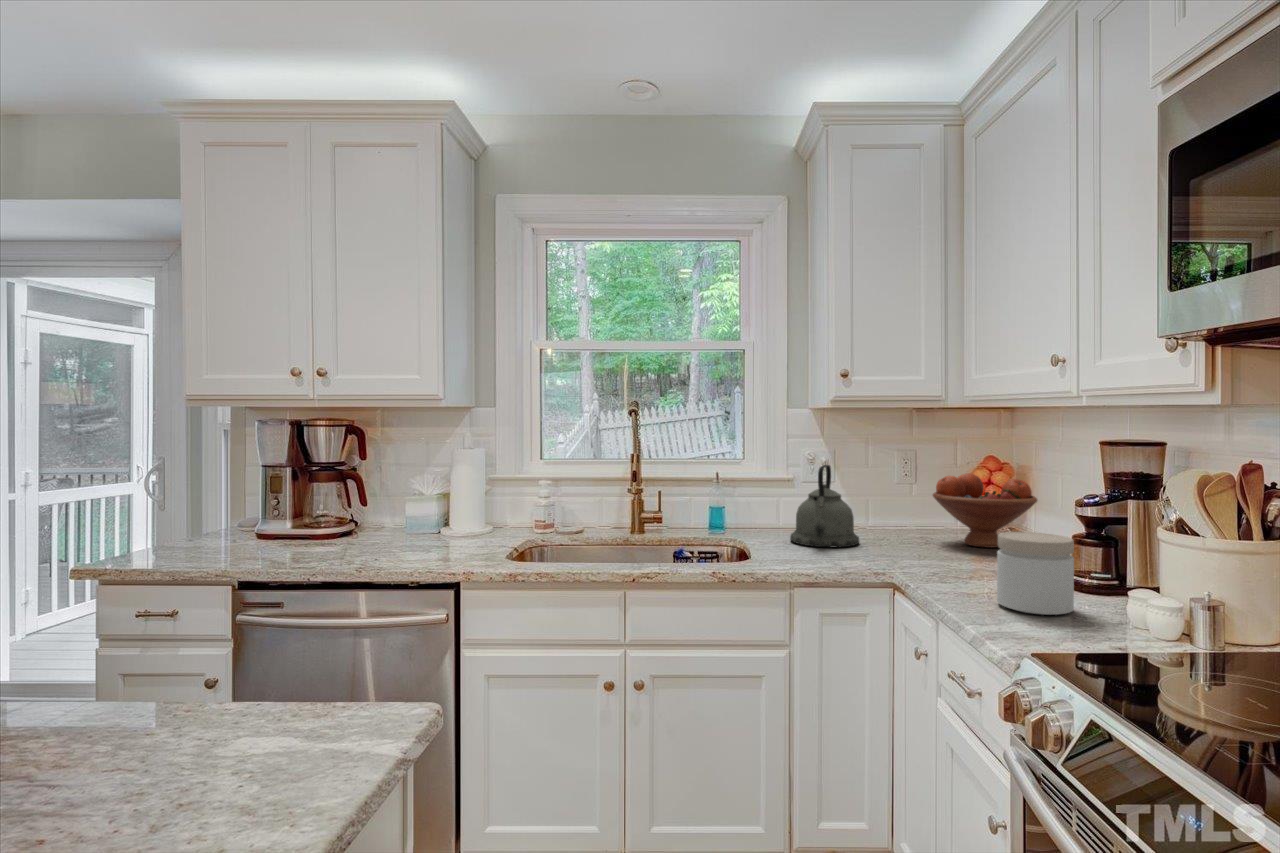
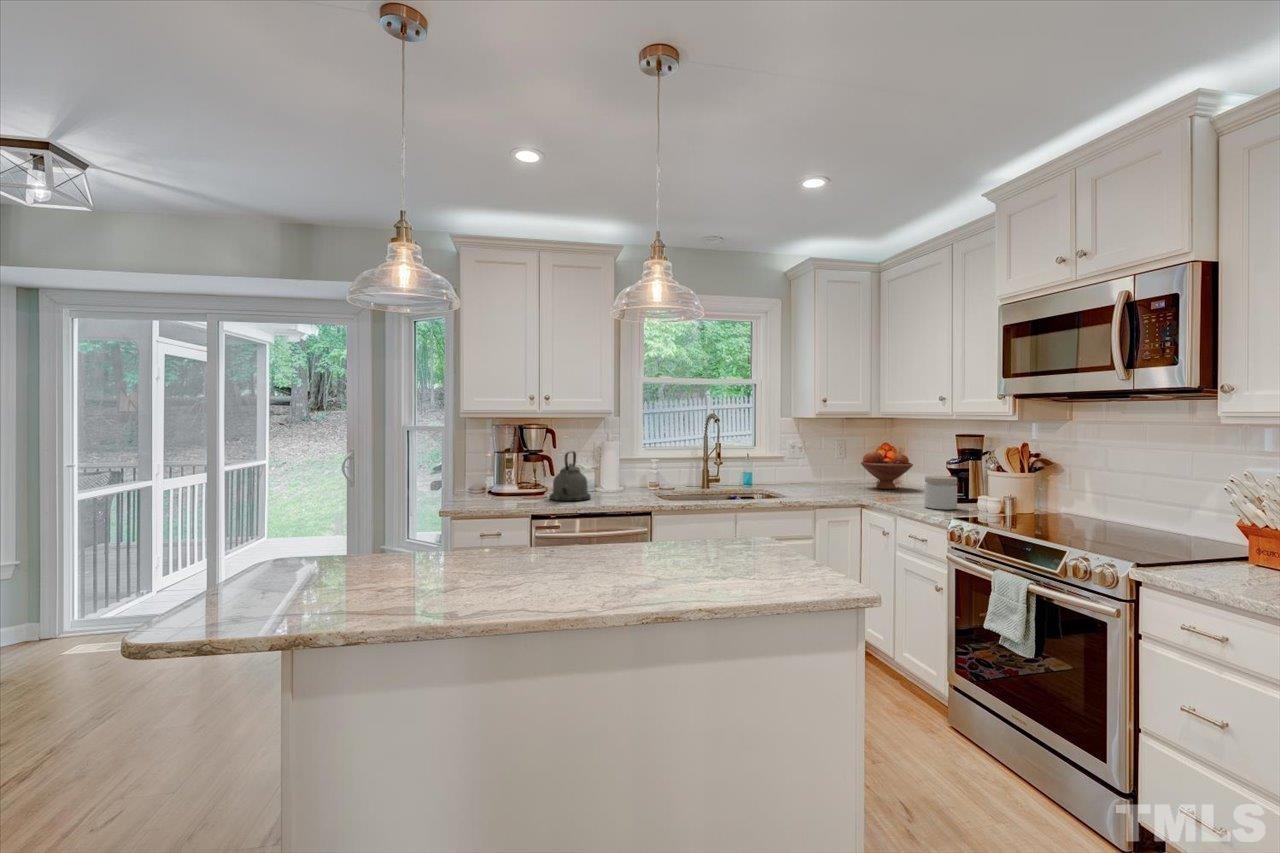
kettle: present [790,465,859,548] -> present [549,452,591,501]

